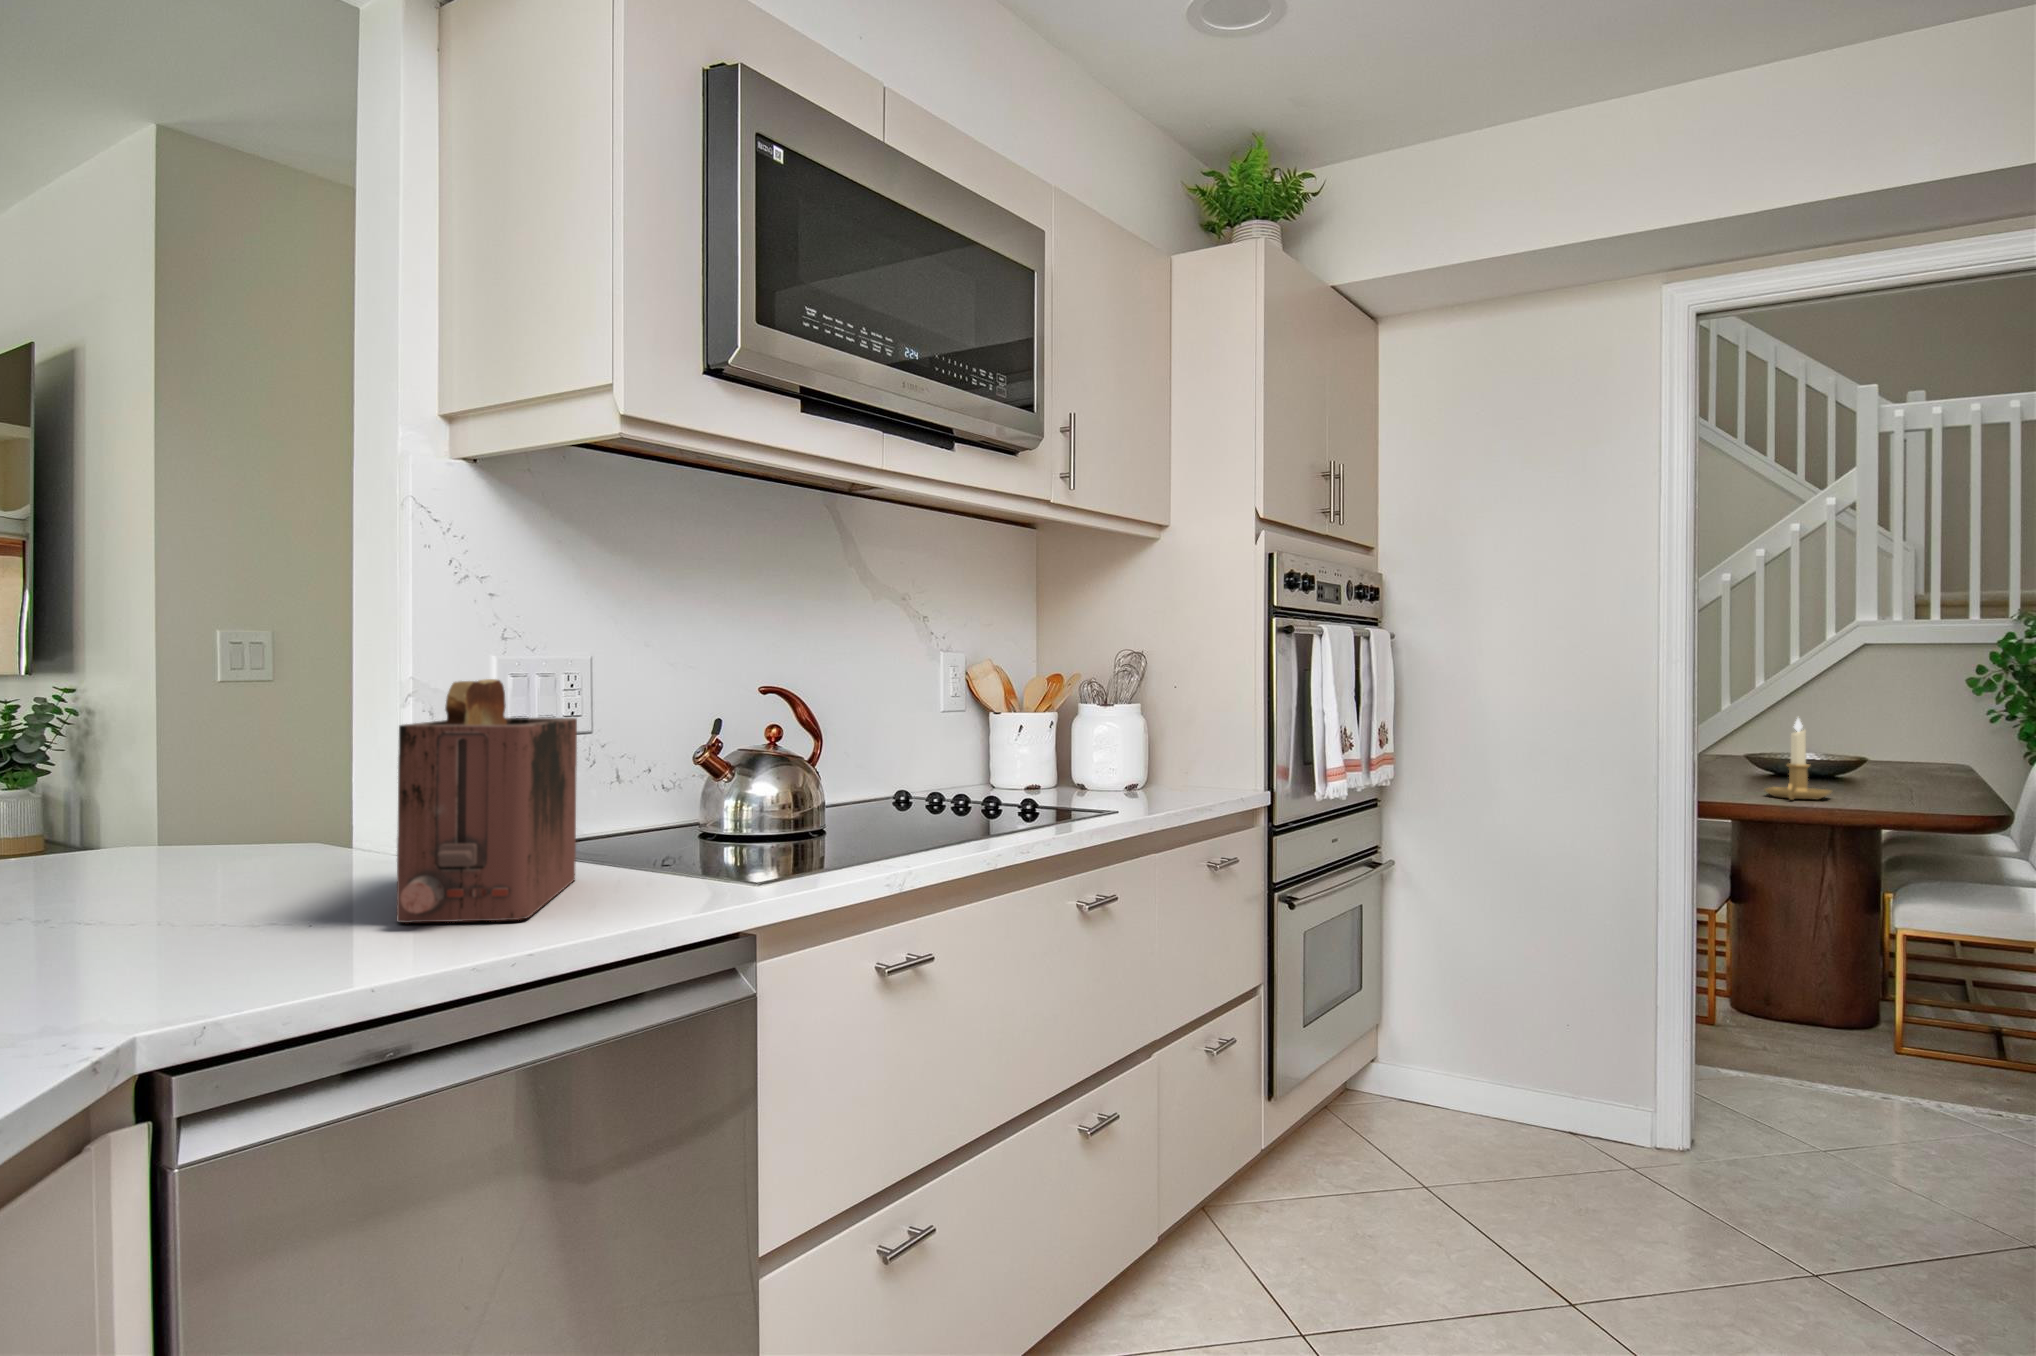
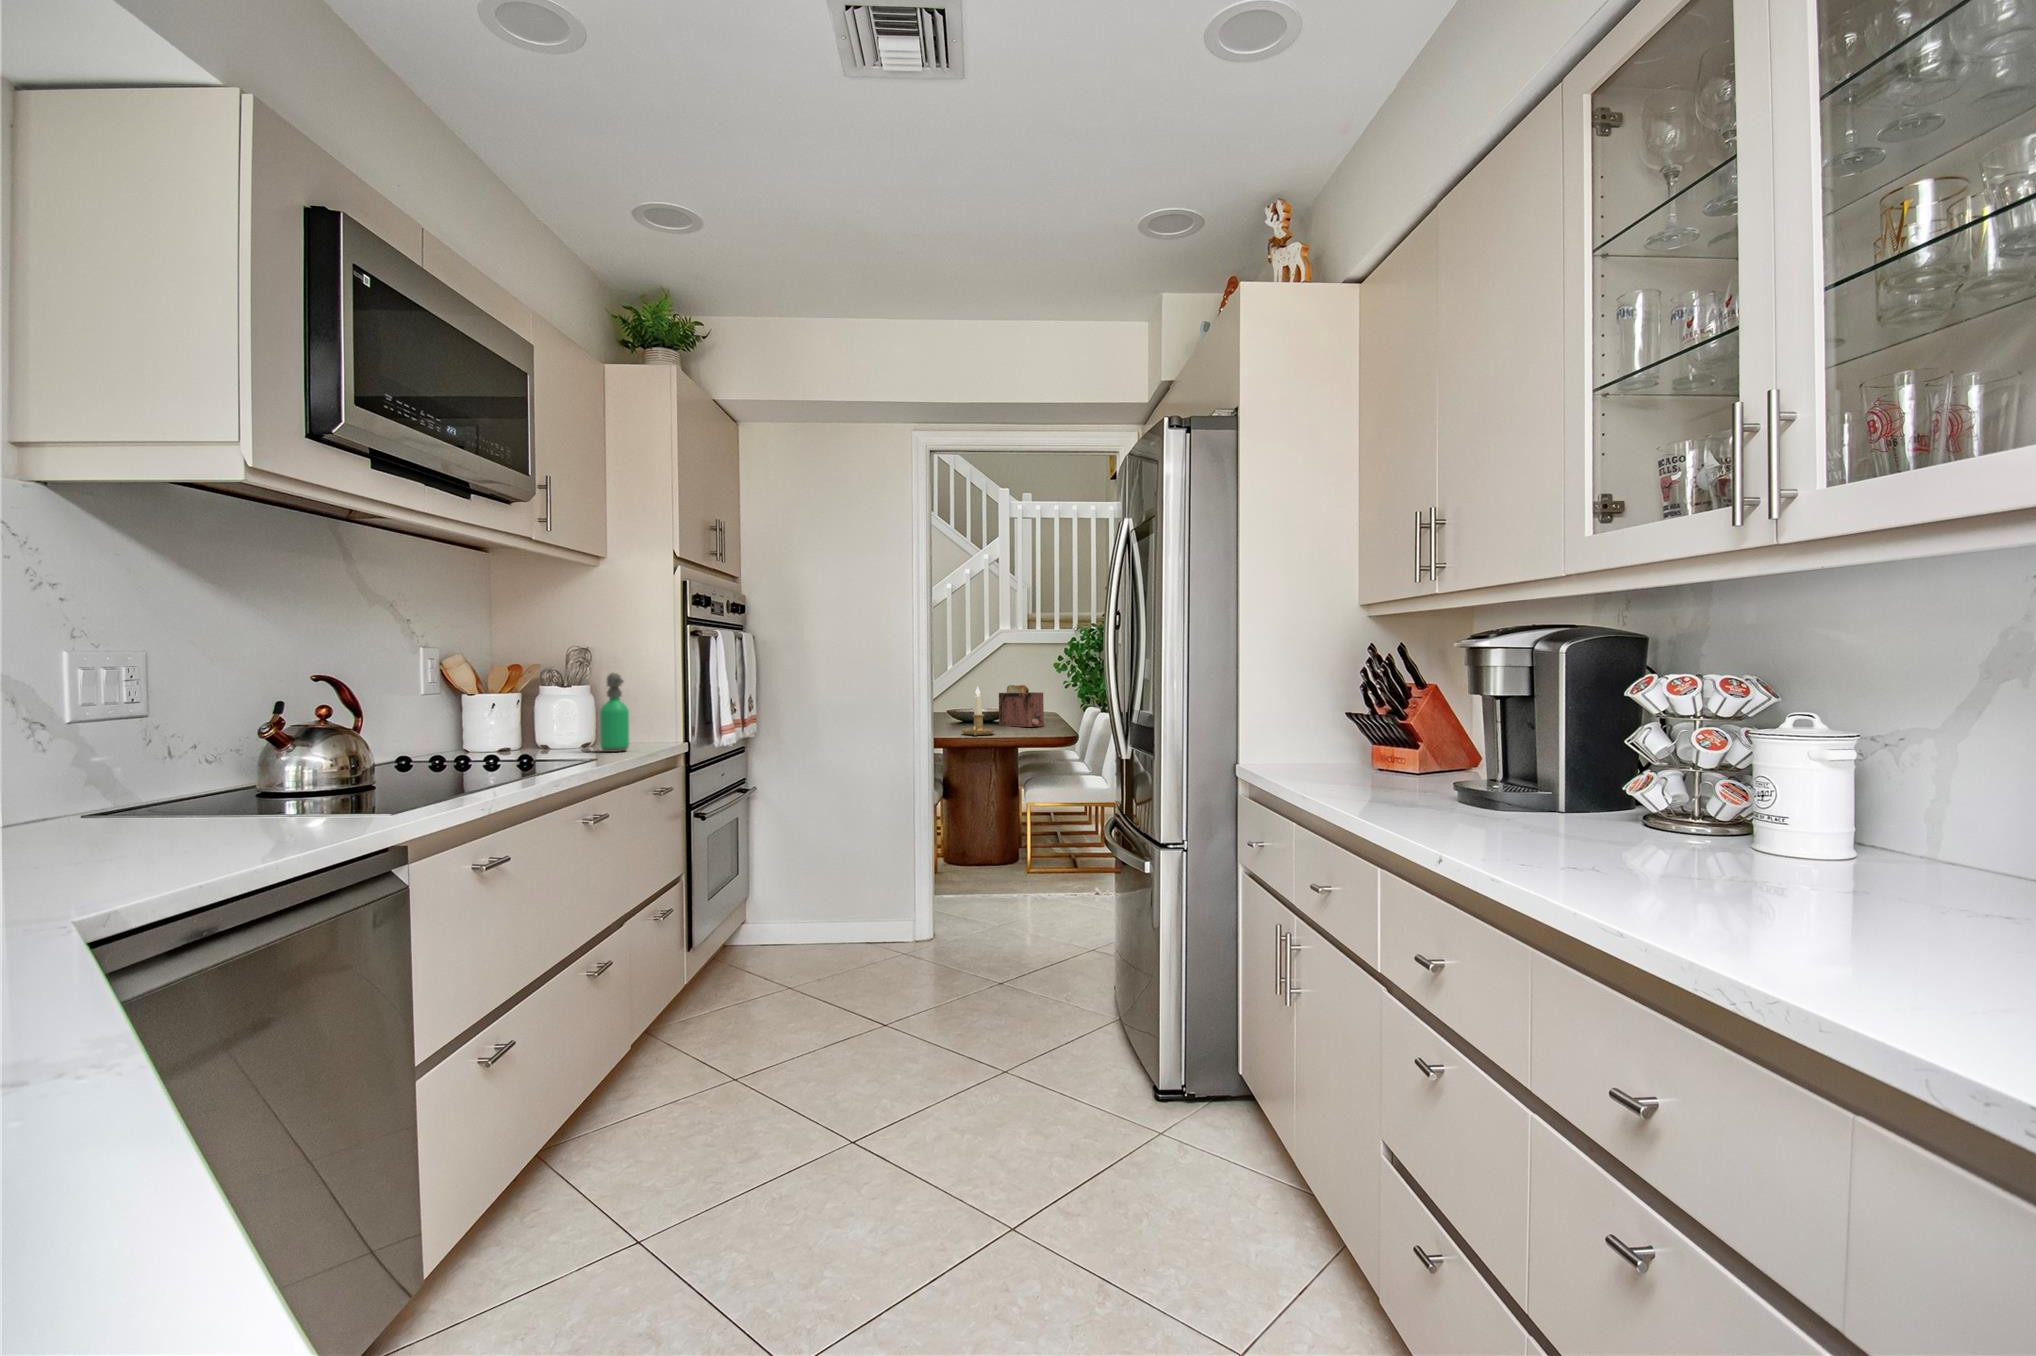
toaster: present [396,679,577,923] -> present [999,685,1044,727]
soap dispenser: none [1143,687,1181,799] -> present [600,673,629,752]

